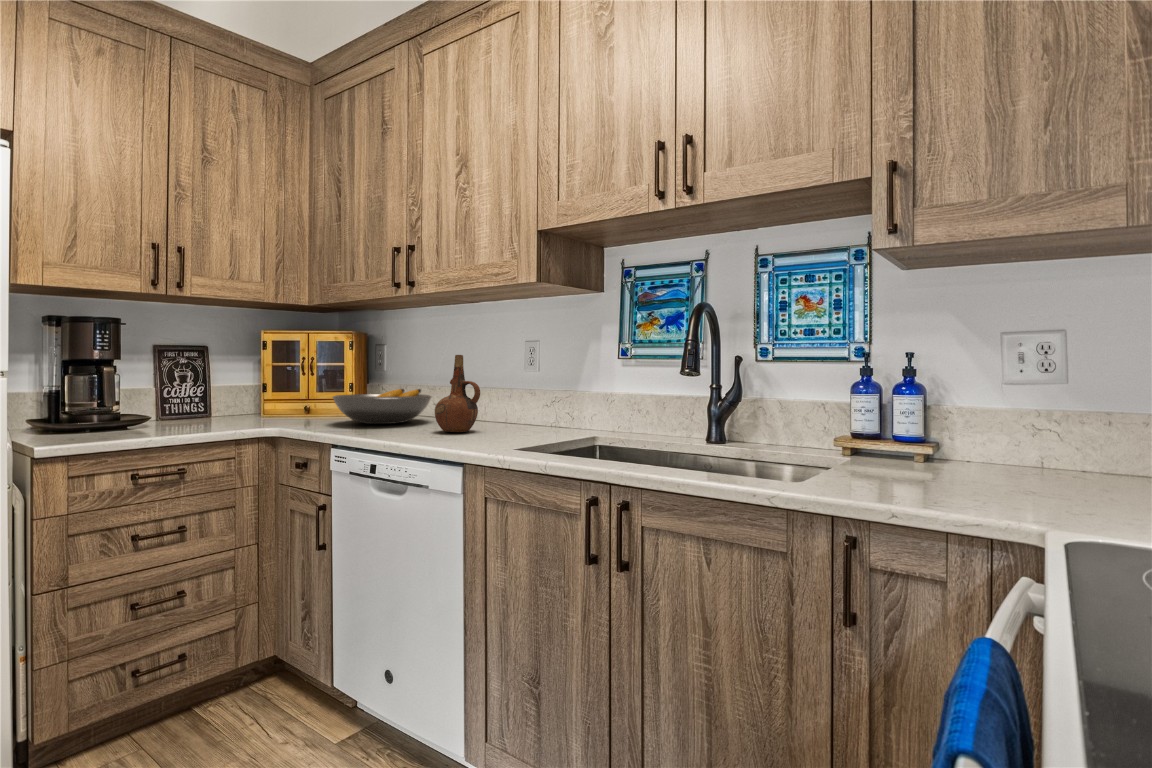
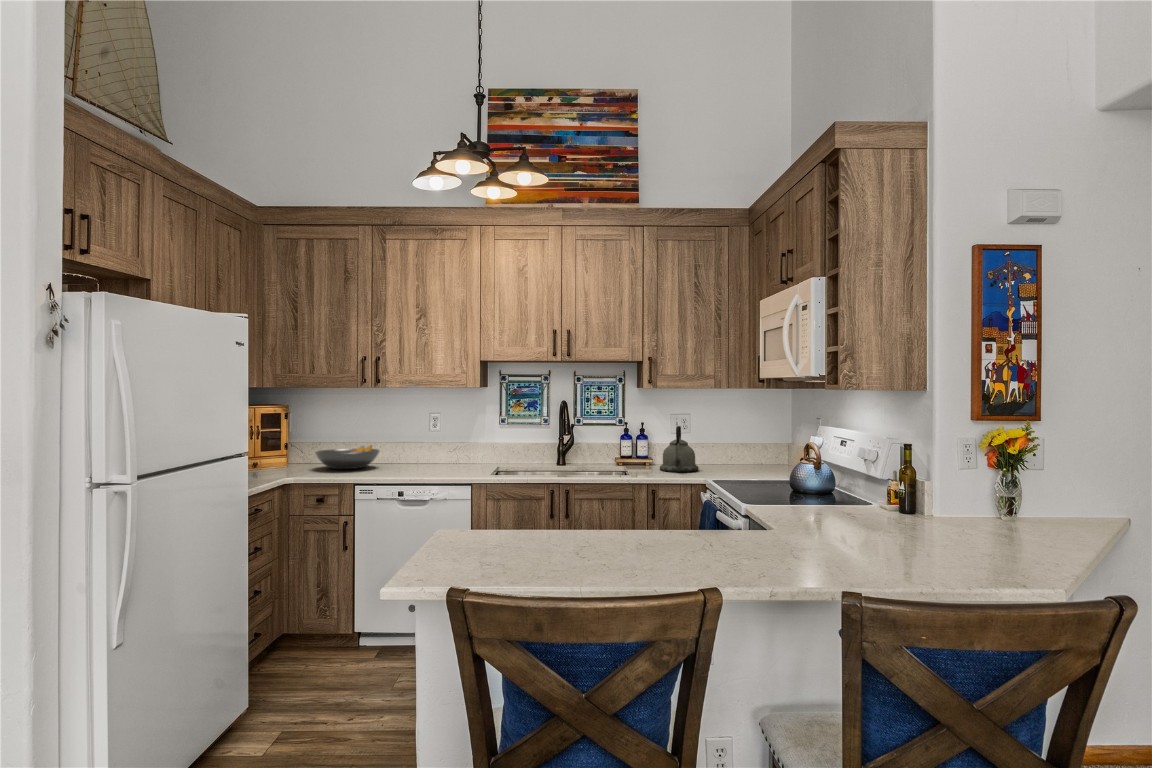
ceramic pitcher: present [435,355,480,432] -> none [406,425,433,470]
kettle: none [929,356,1060,491] -> present [660,426,699,472]

